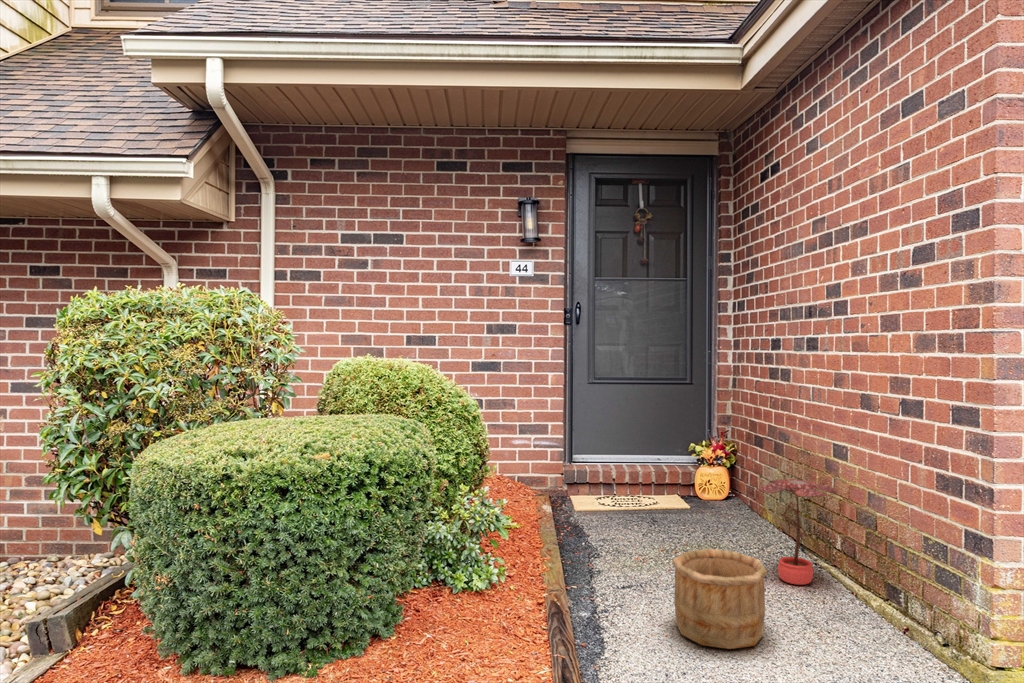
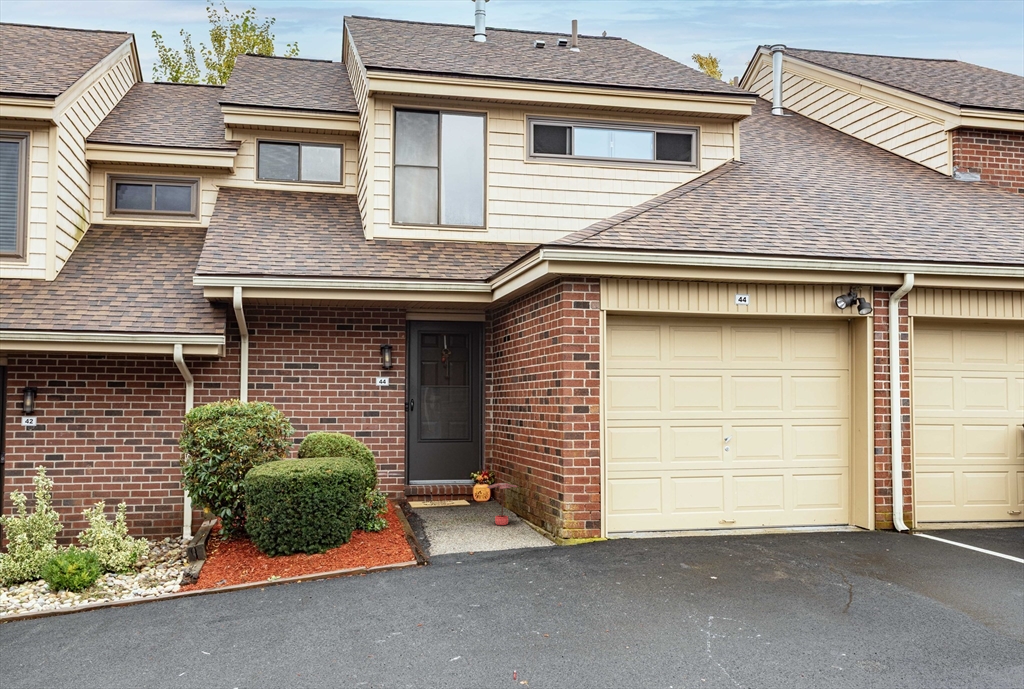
wooden bucket: present [672,549,768,649] -> none [448,508,481,539]

